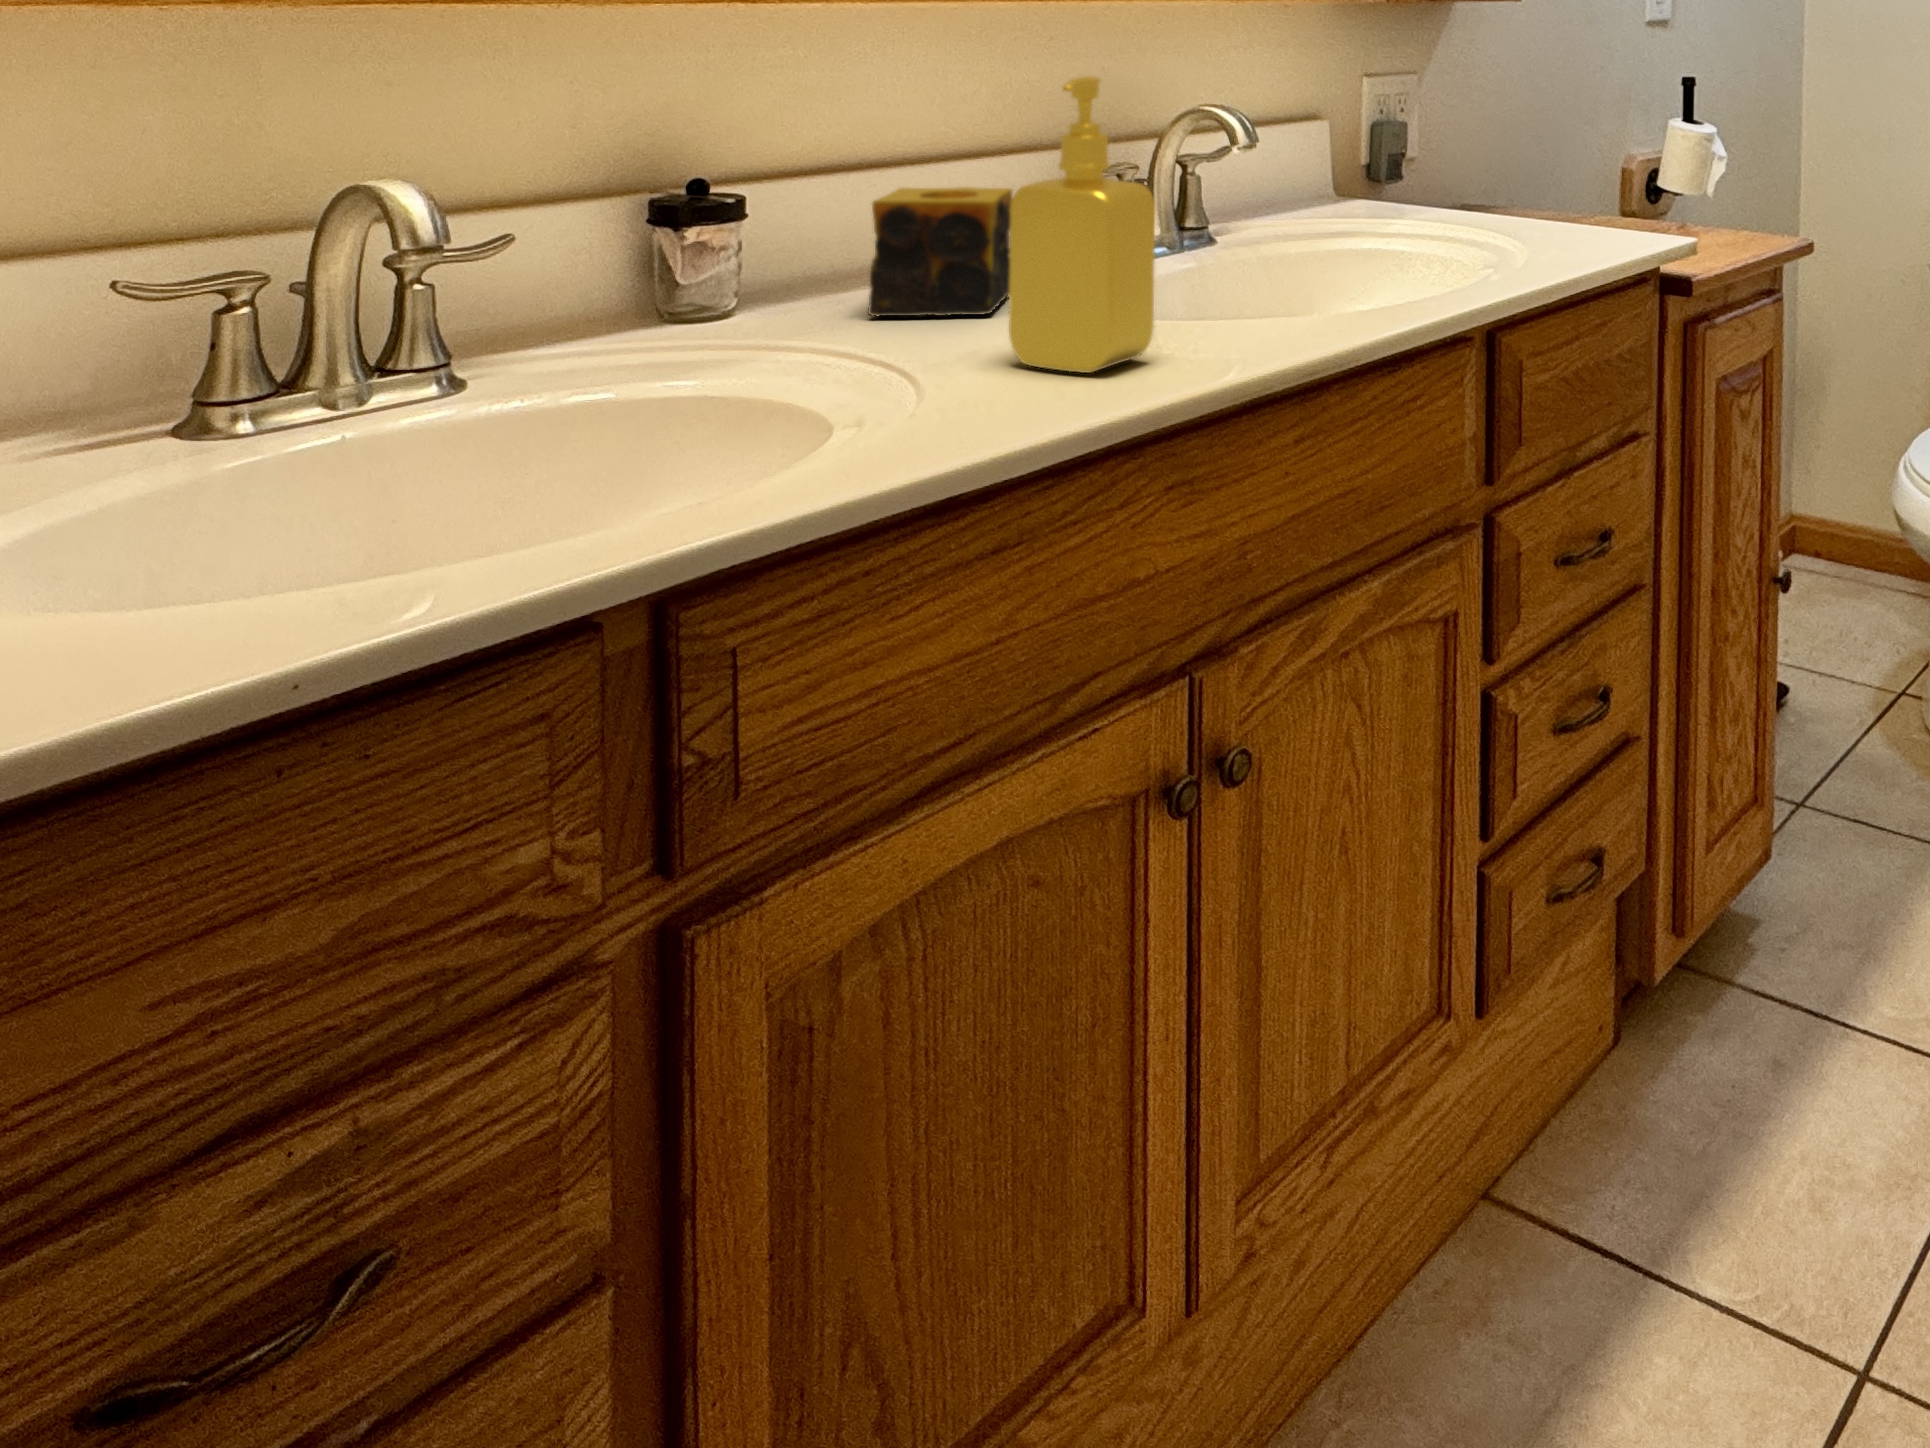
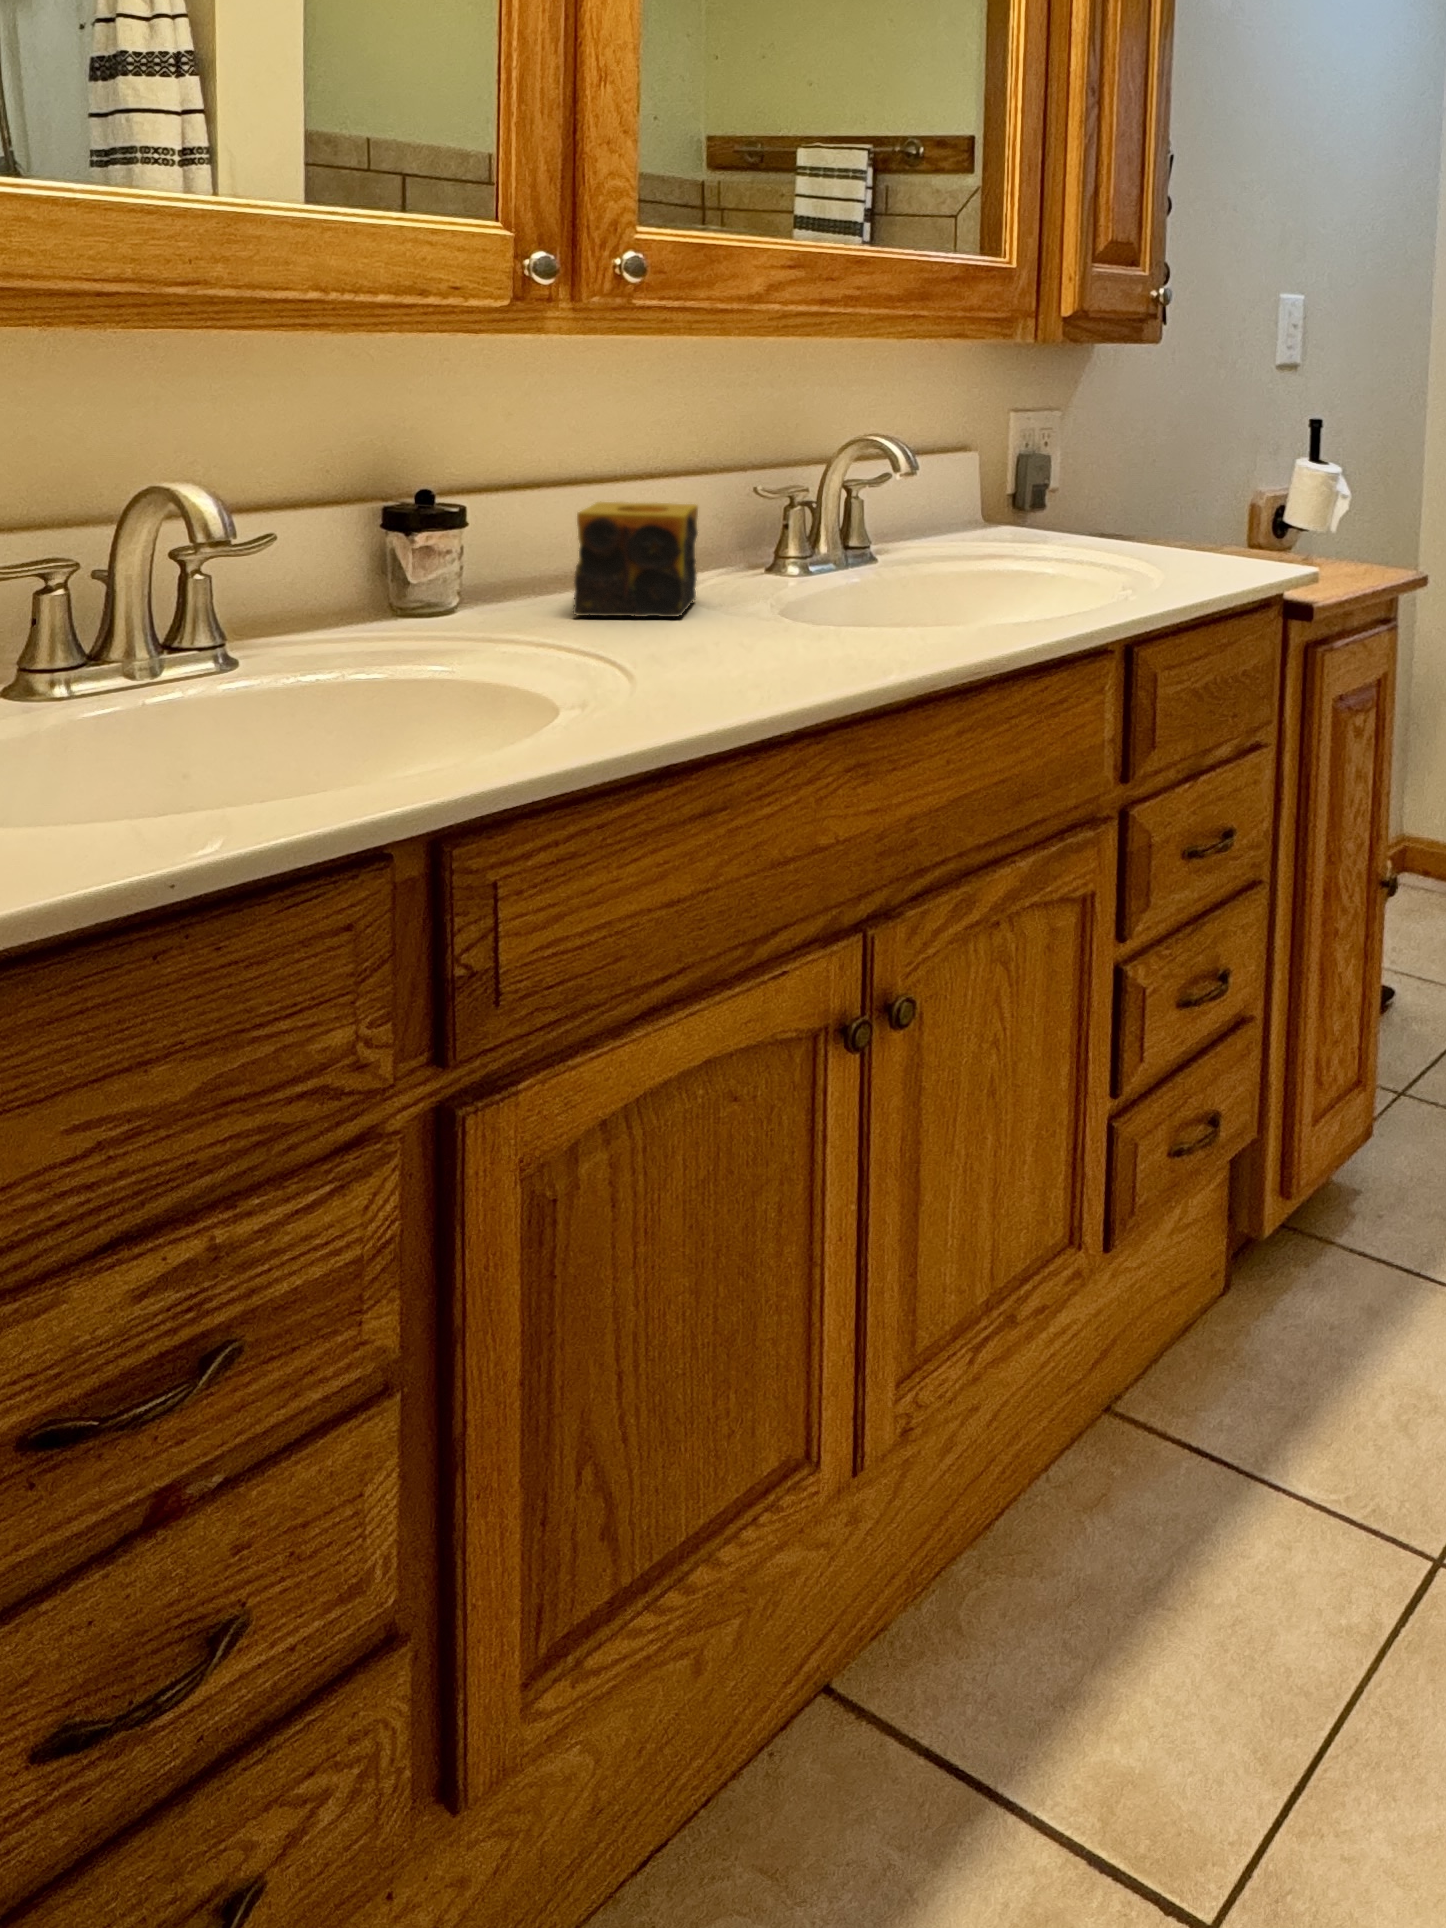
soap dispenser: present [1009,76,1155,373] -> none [705,405,835,668]

